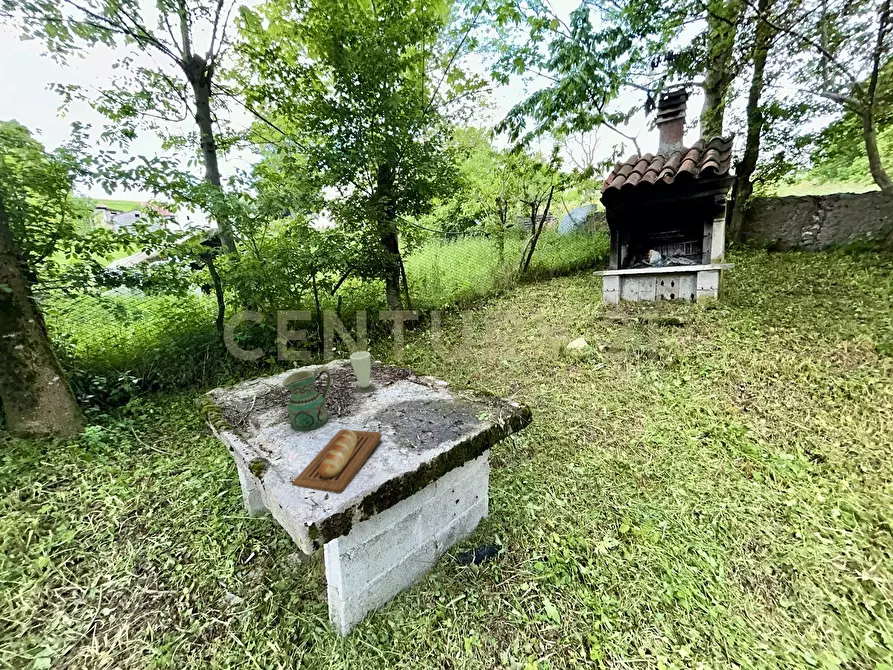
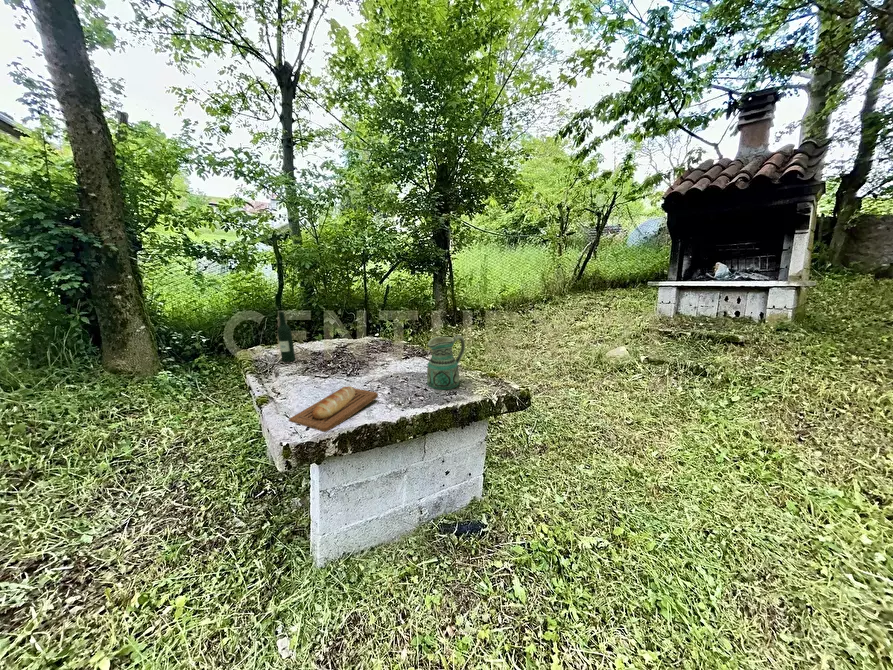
wine bottle: none [244,349,268,403] -> present [277,312,295,362]
cup: present [350,351,375,393] -> none [369,327,391,365]
ceramic pitcher: present [283,367,332,431] -> present [427,335,465,390]

